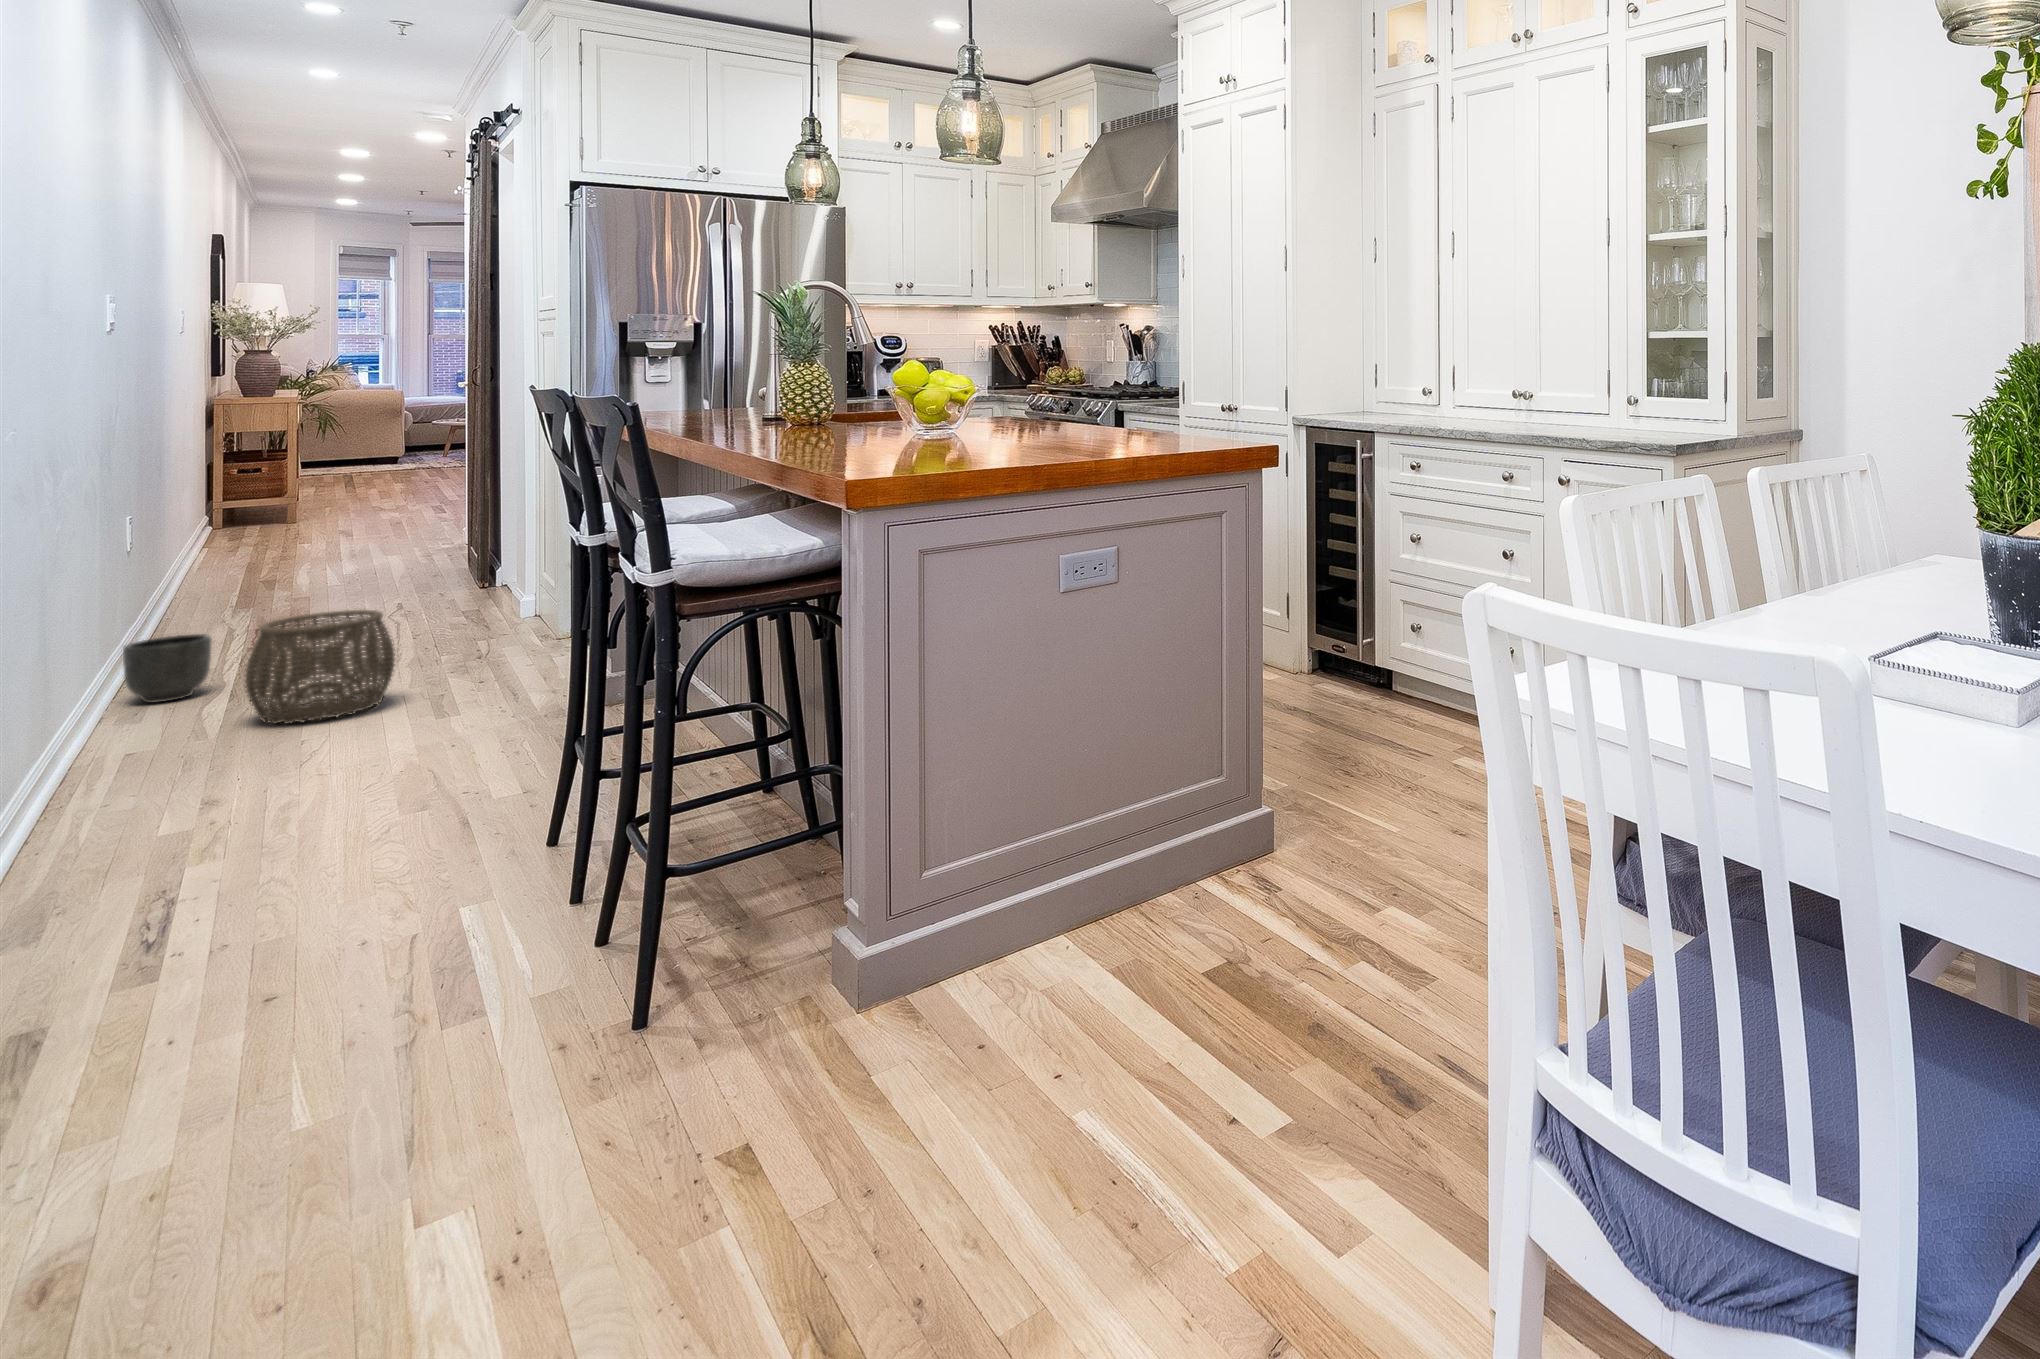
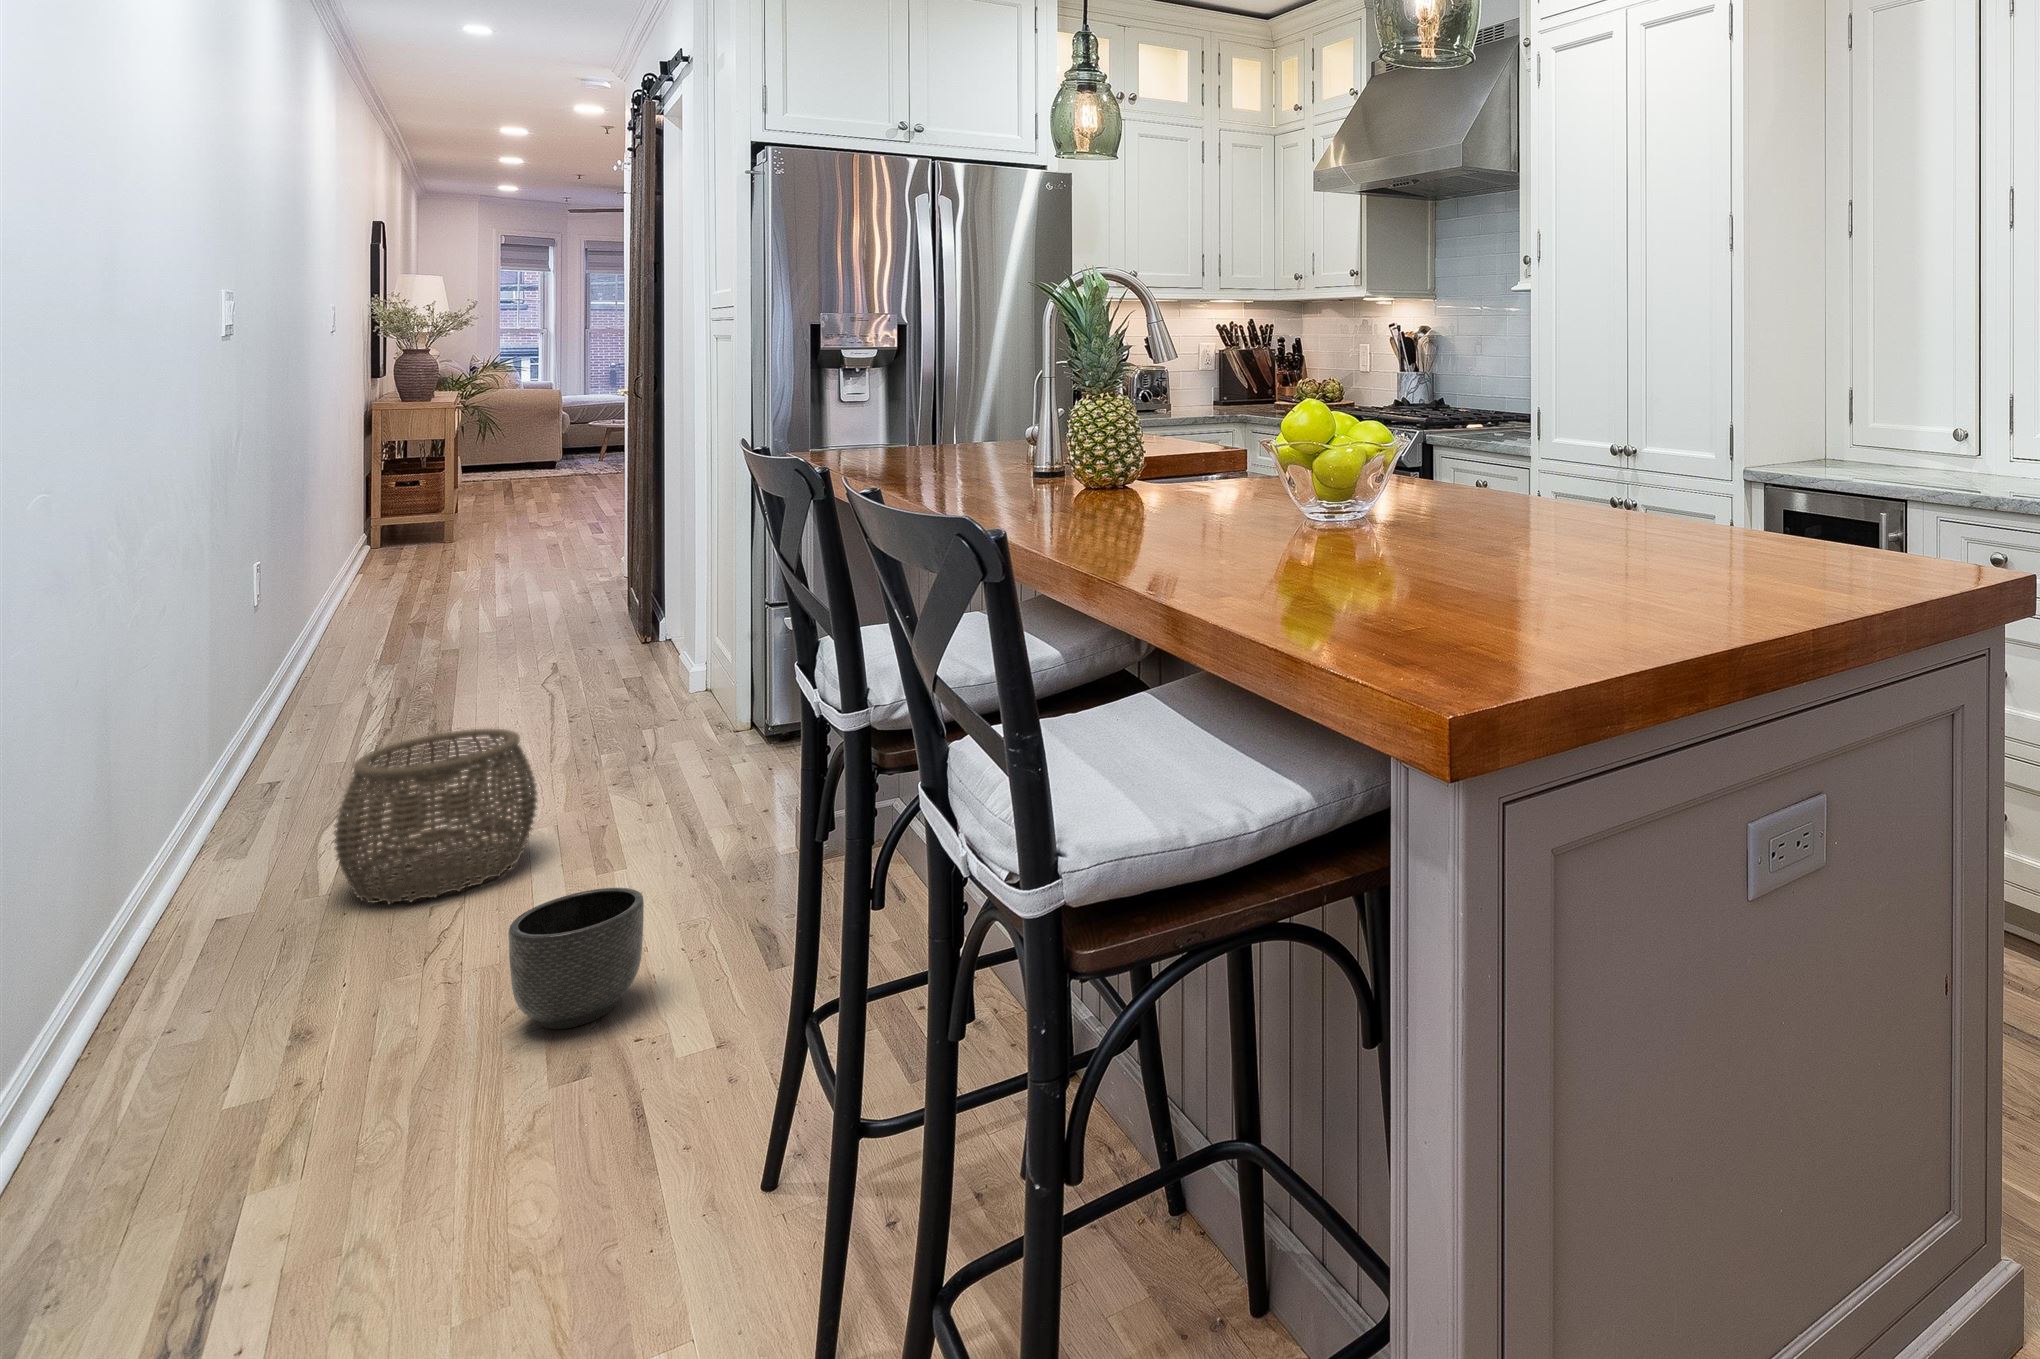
planter: present [123,634,211,703] -> present [508,888,644,1029]

